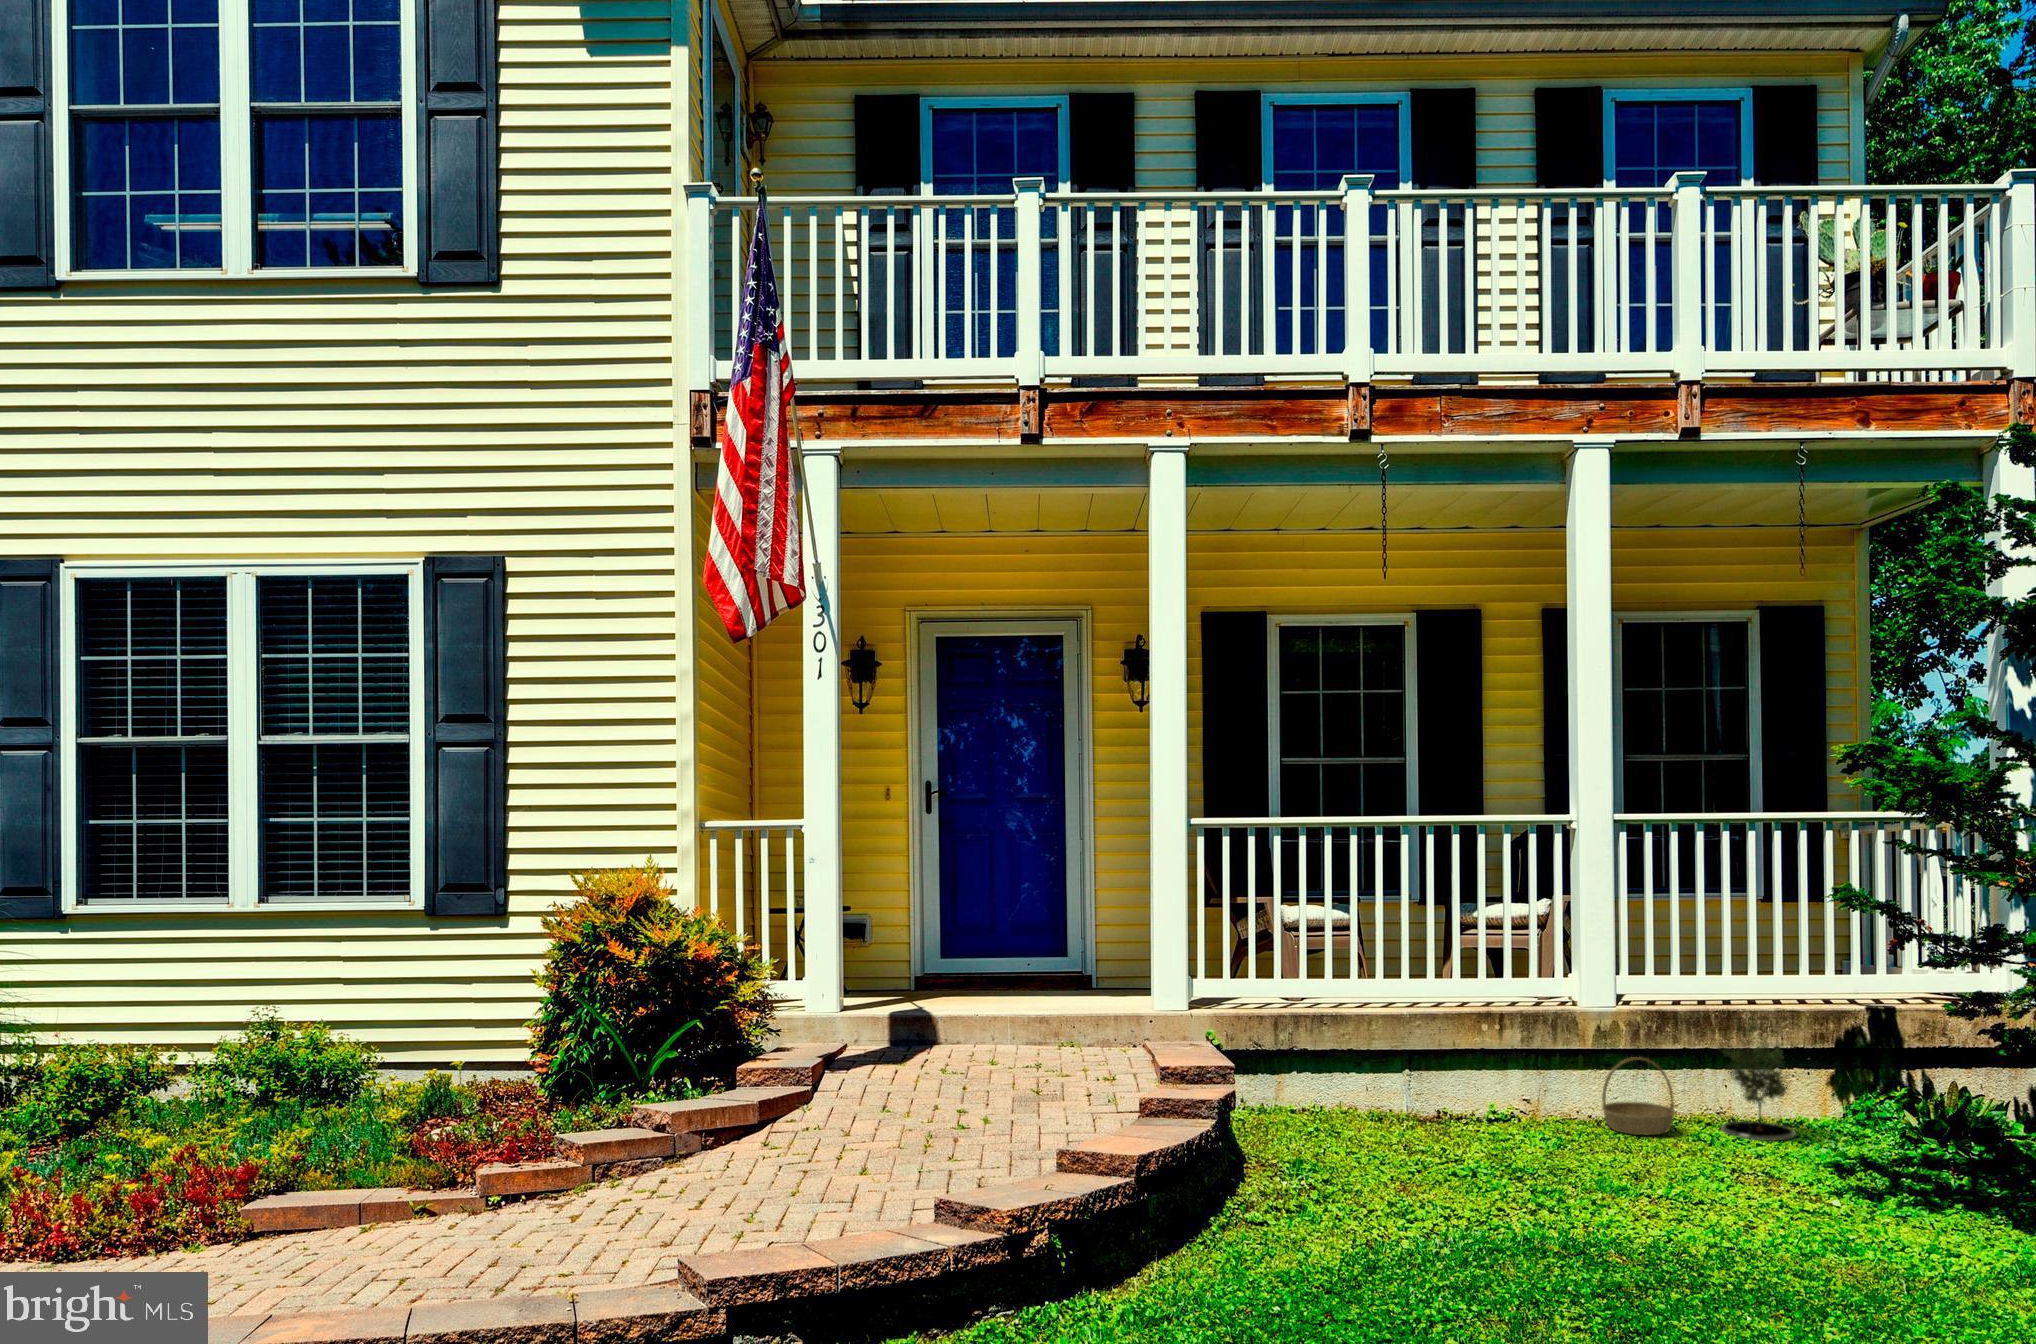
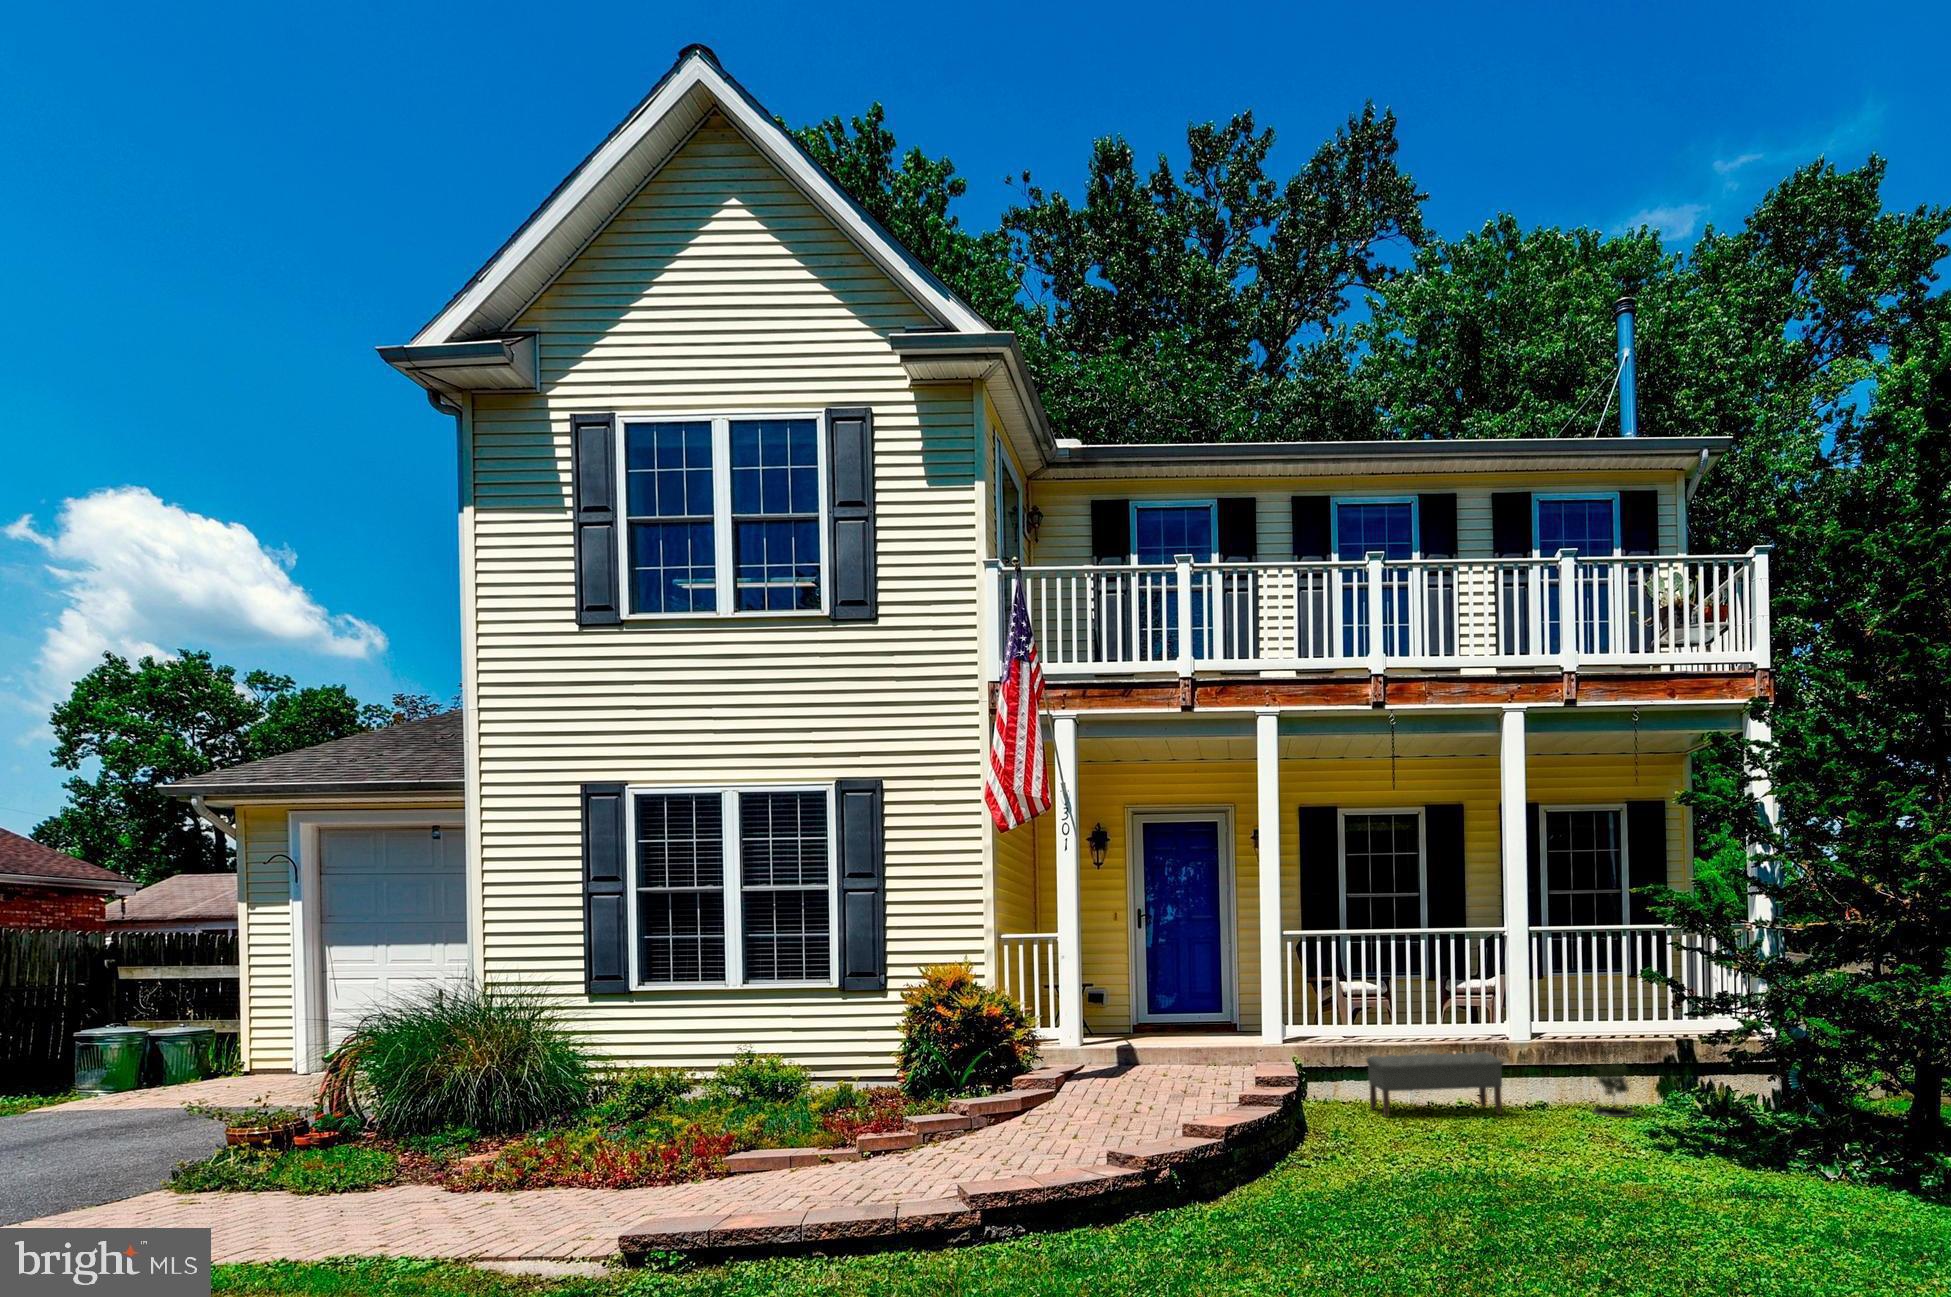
bench: none [1327,1025,1567,1144] -> present [1367,1052,1503,1118]
basket: present [1602,1057,1676,1135] -> none [1524,1070,1566,1115]

